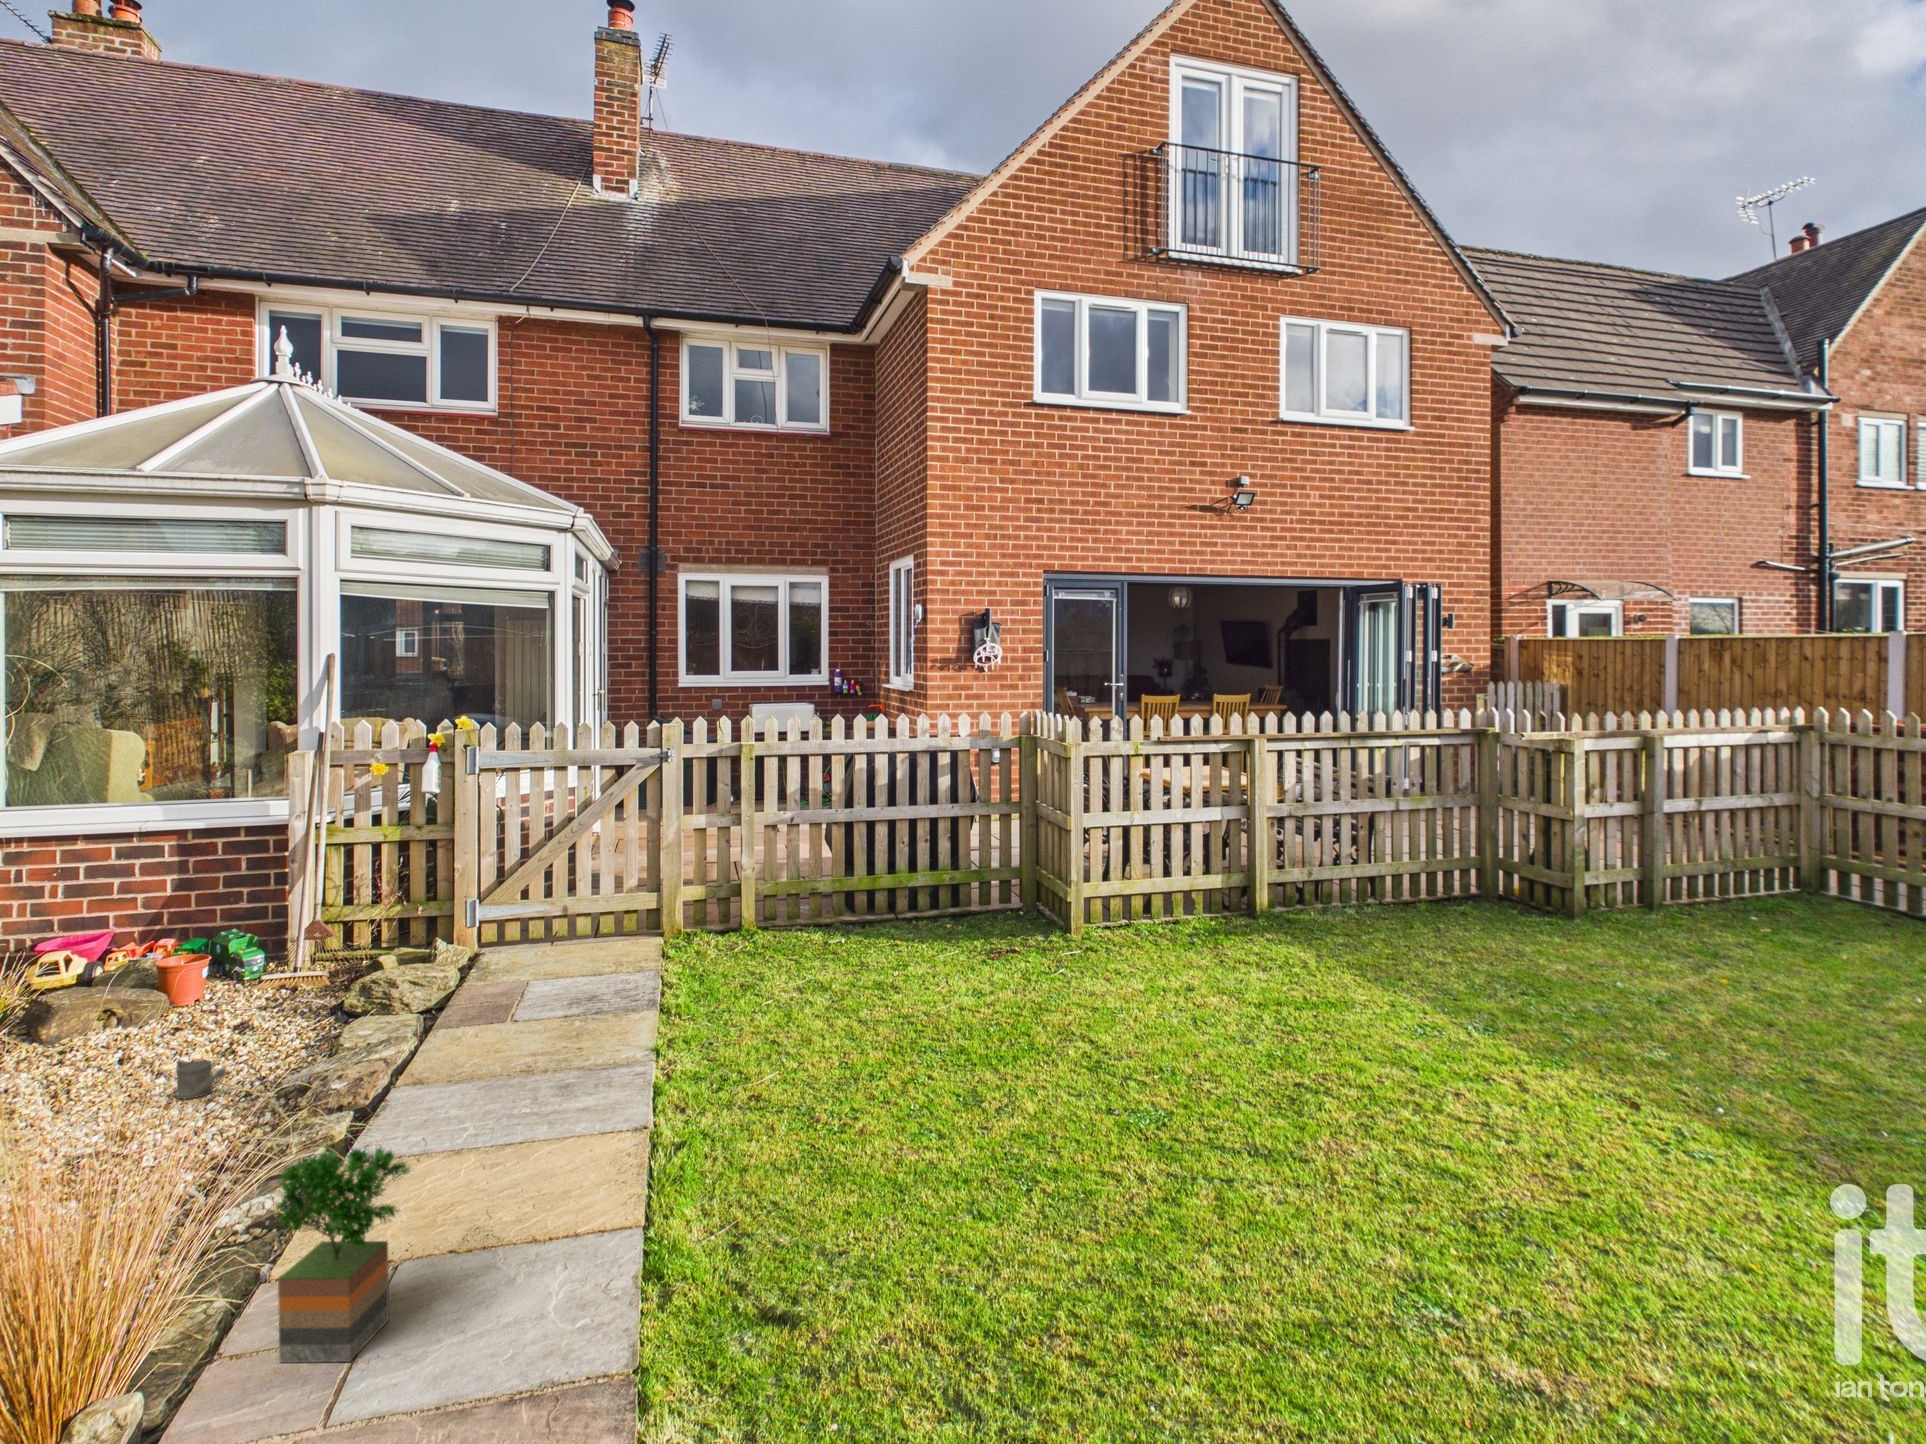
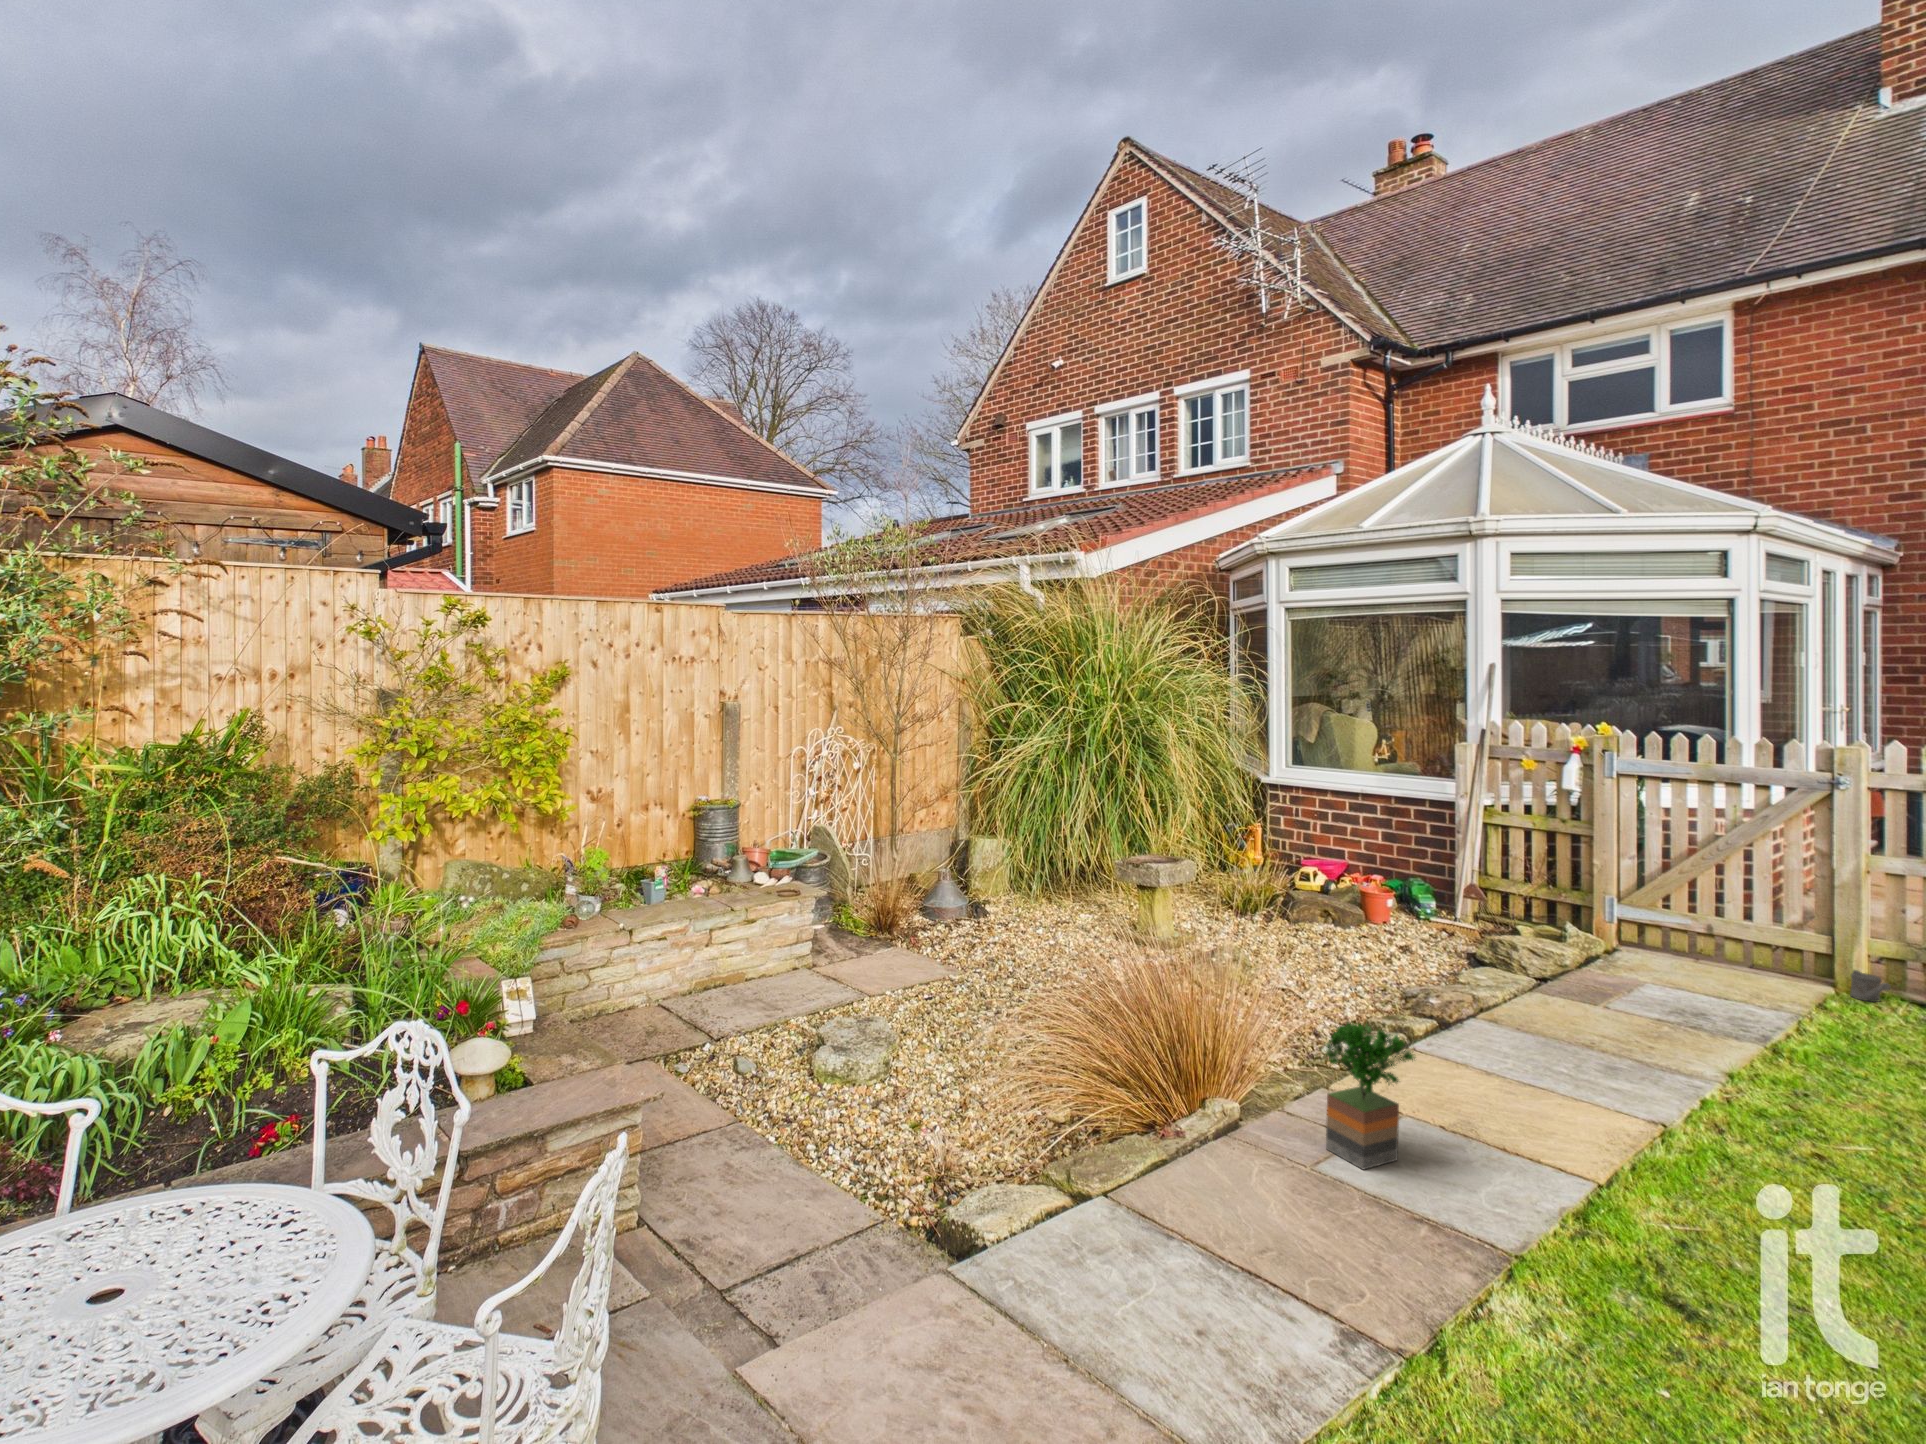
watering can: present [176,1060,226,1099] -> present [1850,970,1890,1002]

